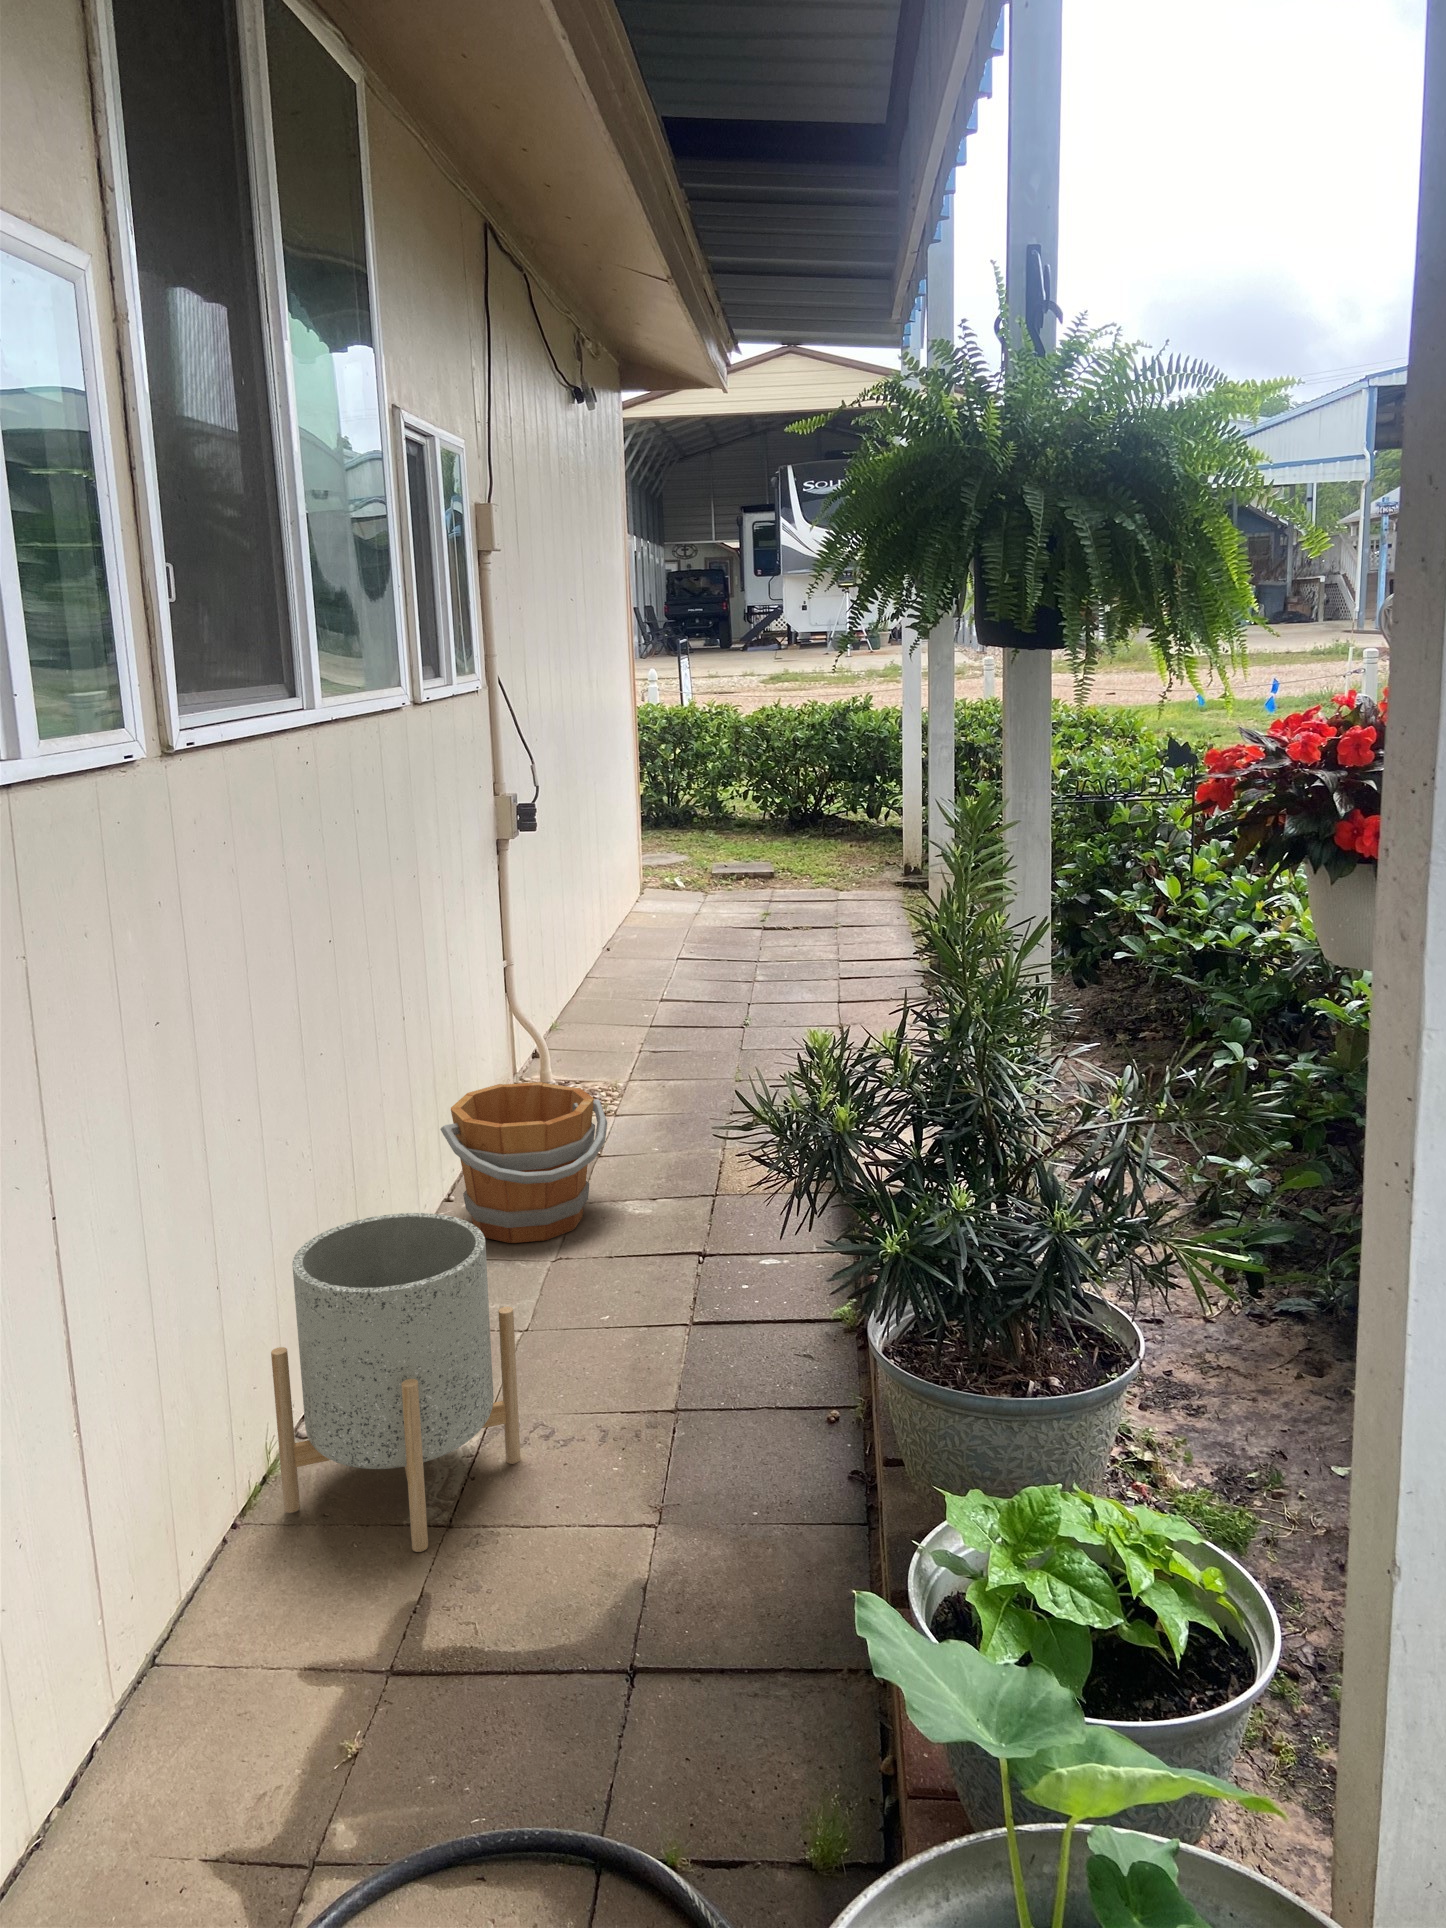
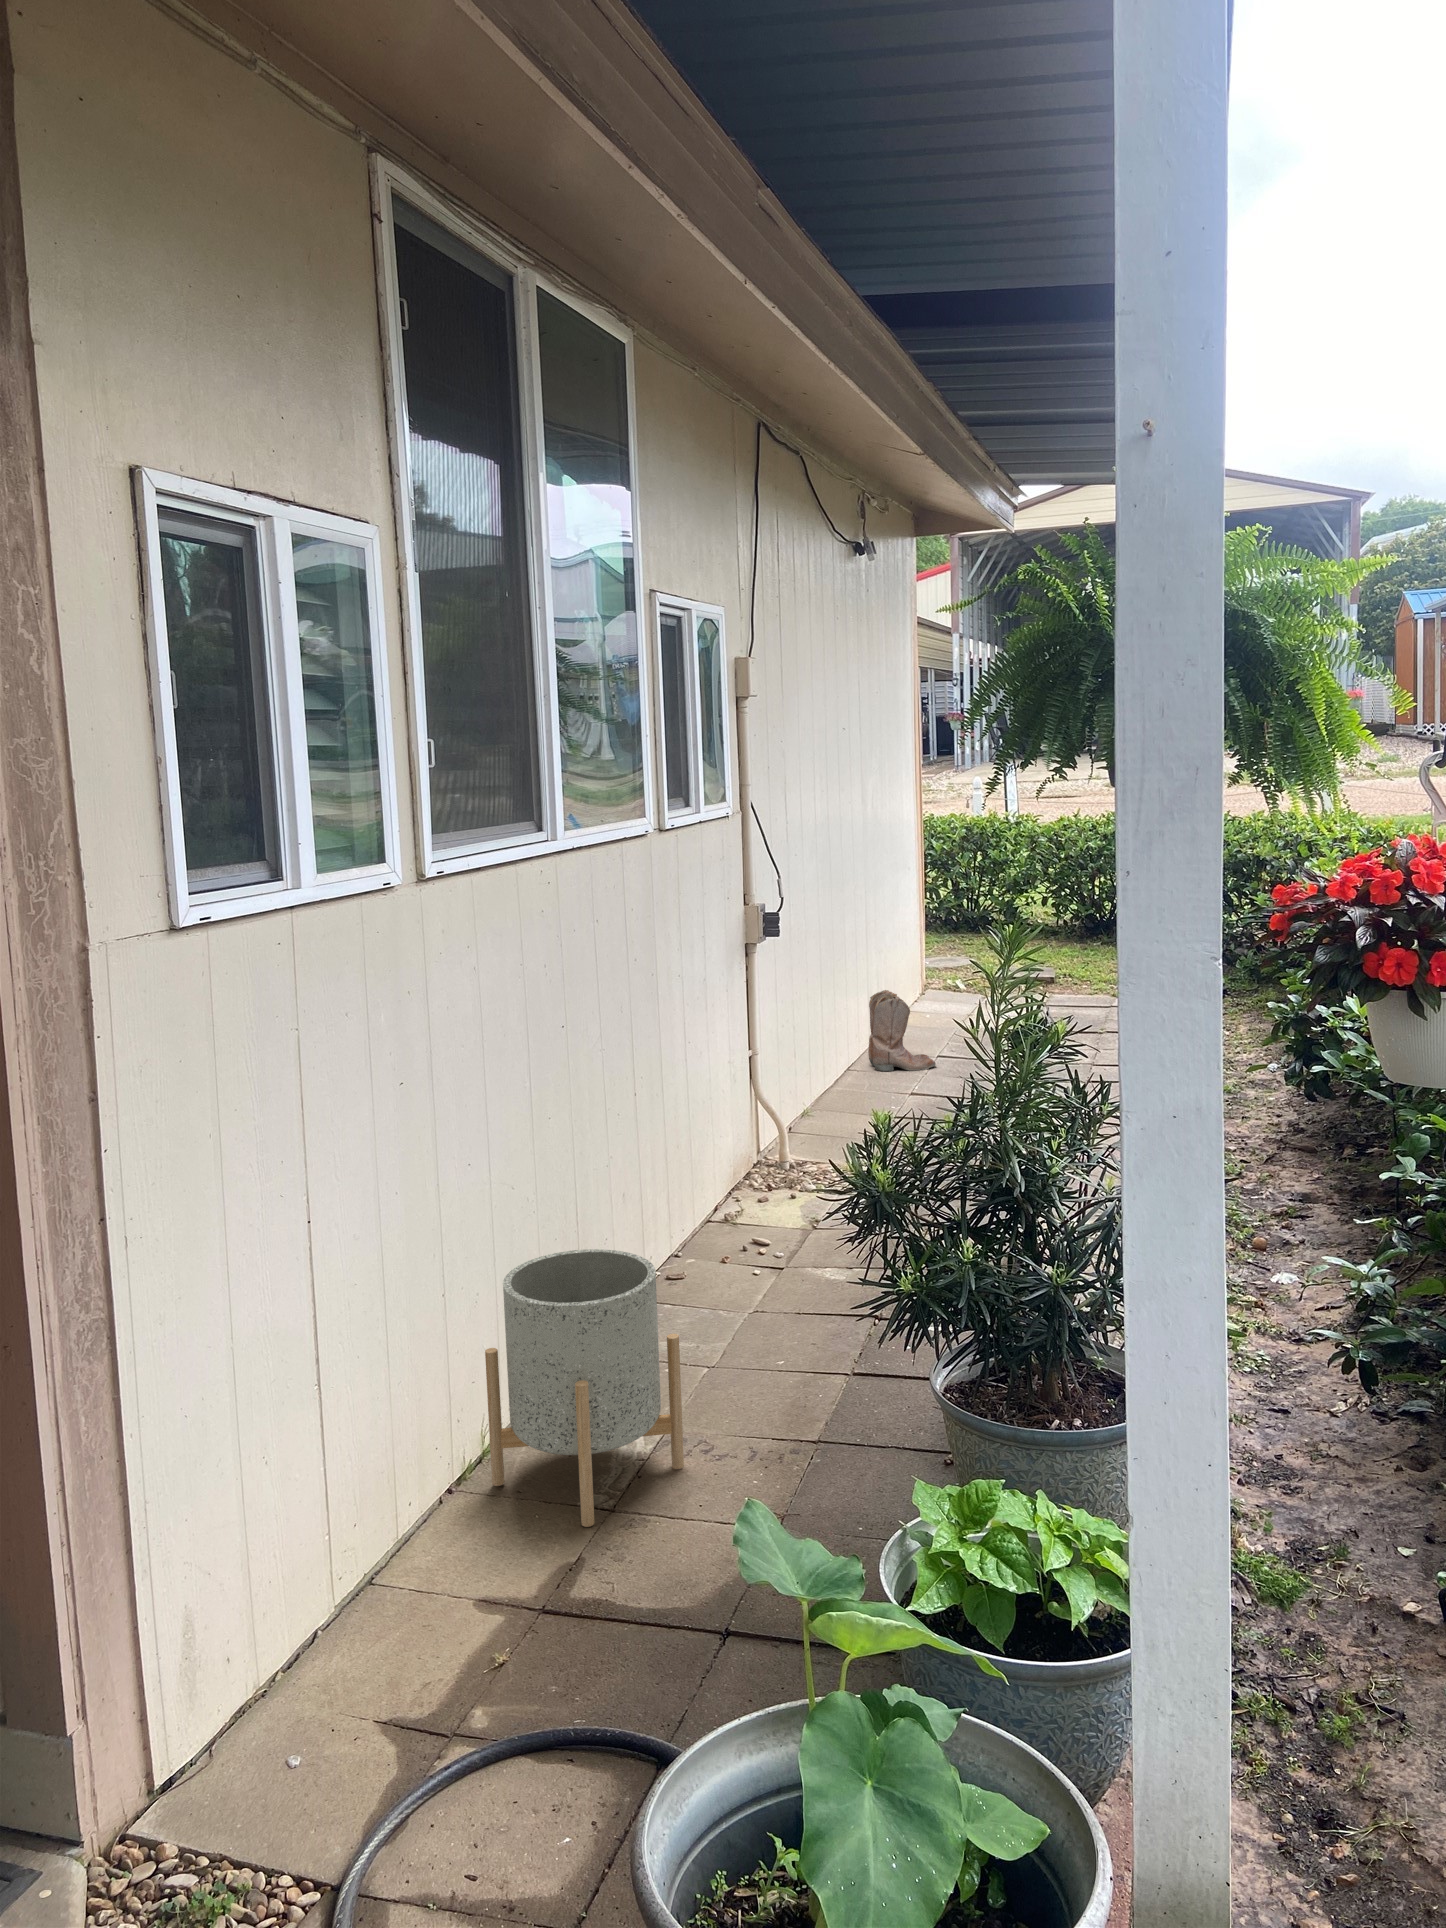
boots: none [607,888,681,976] -> present [868,990,936,1071]
bucket: present [440,1082,607,1243] -> none [666,1156,810,1294]

